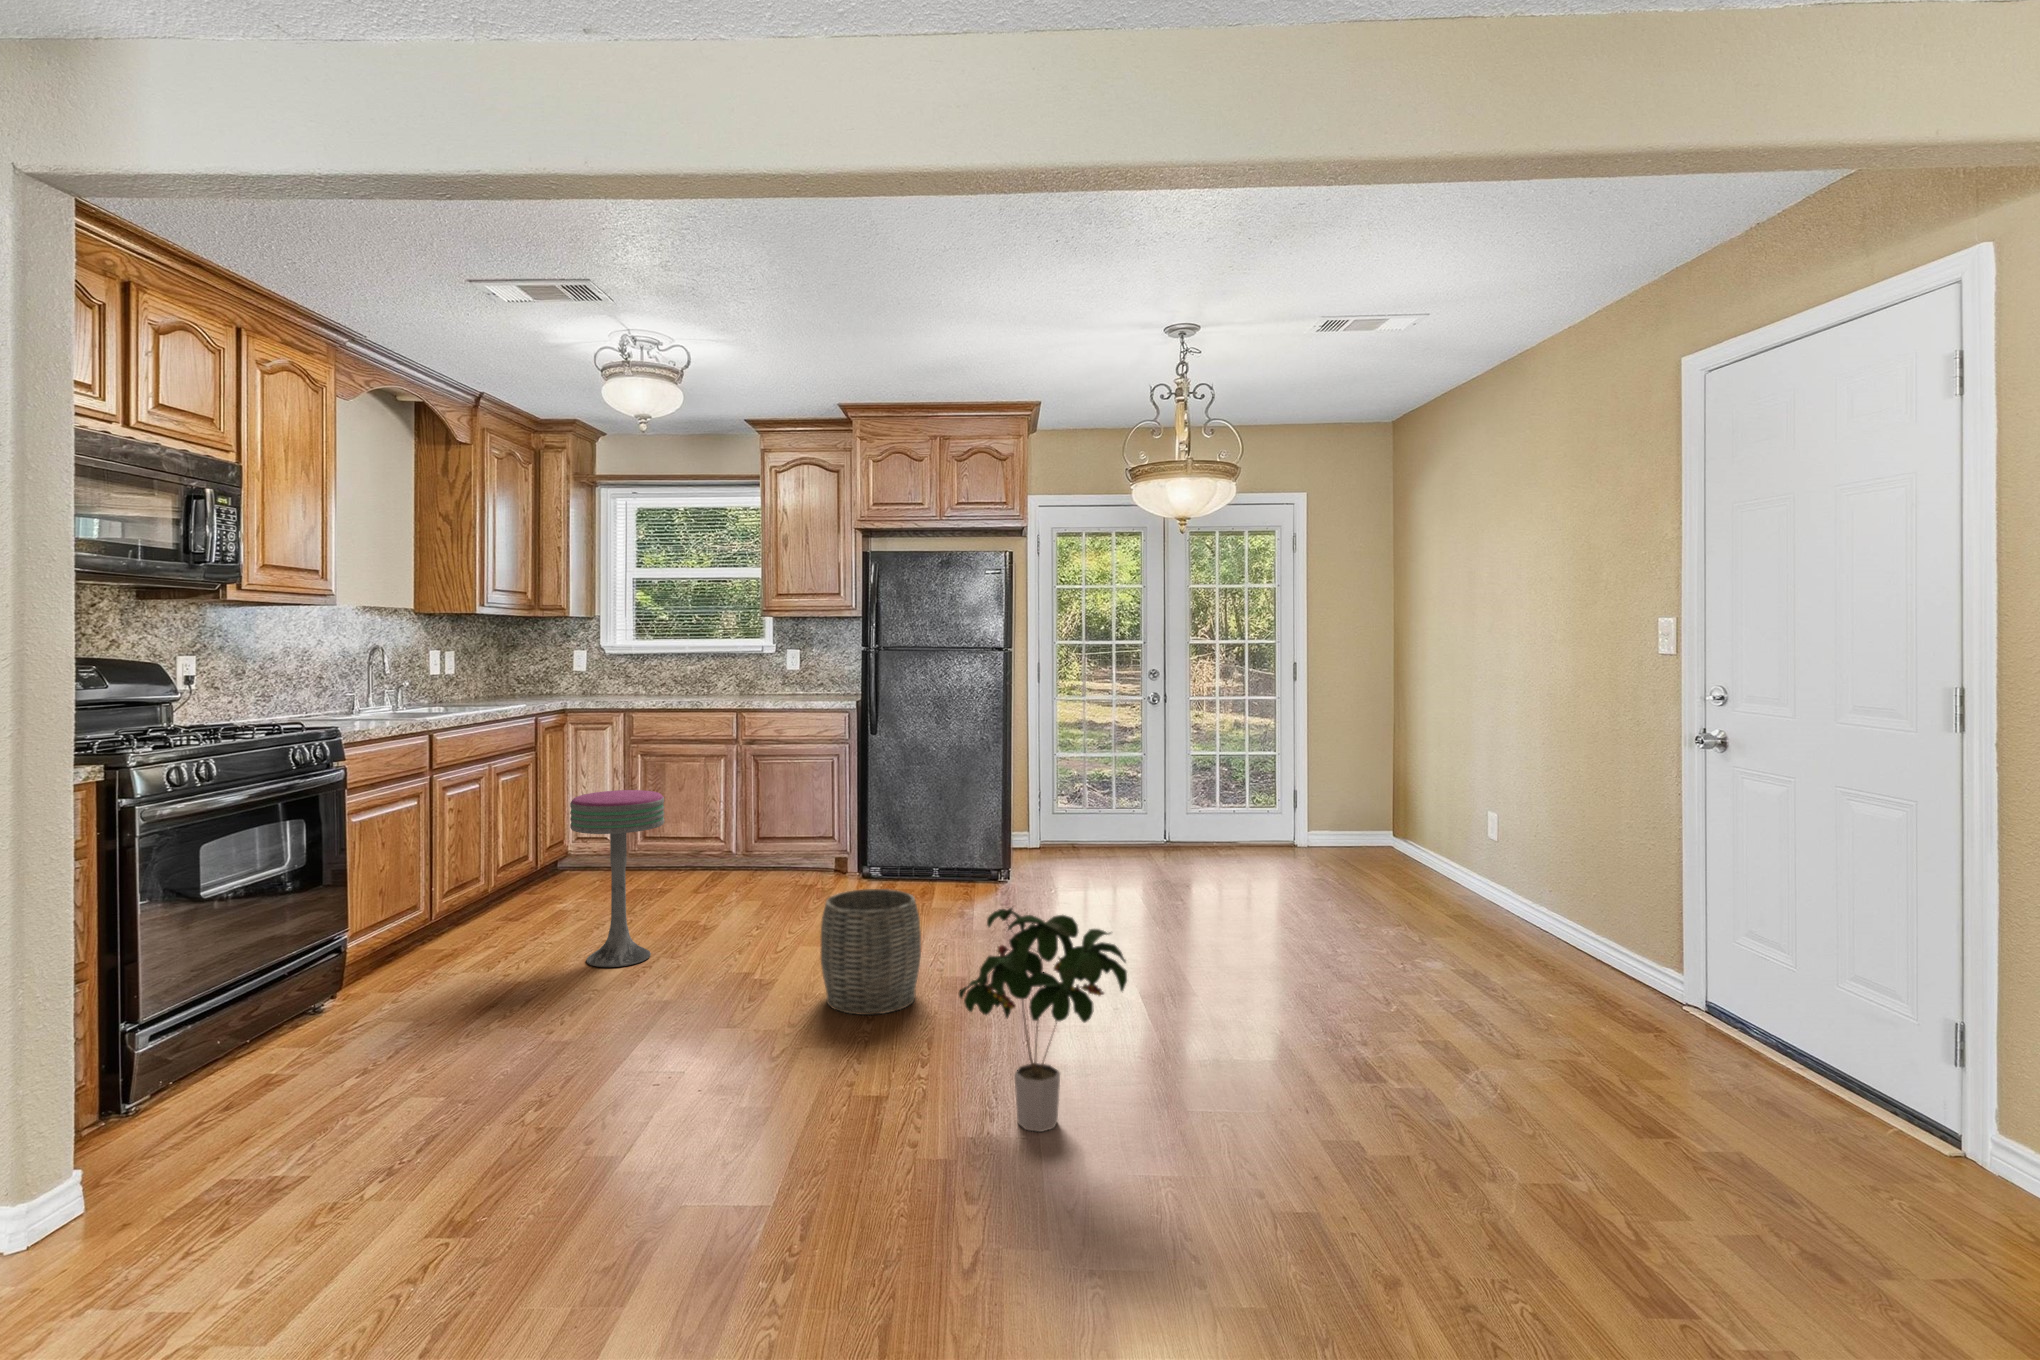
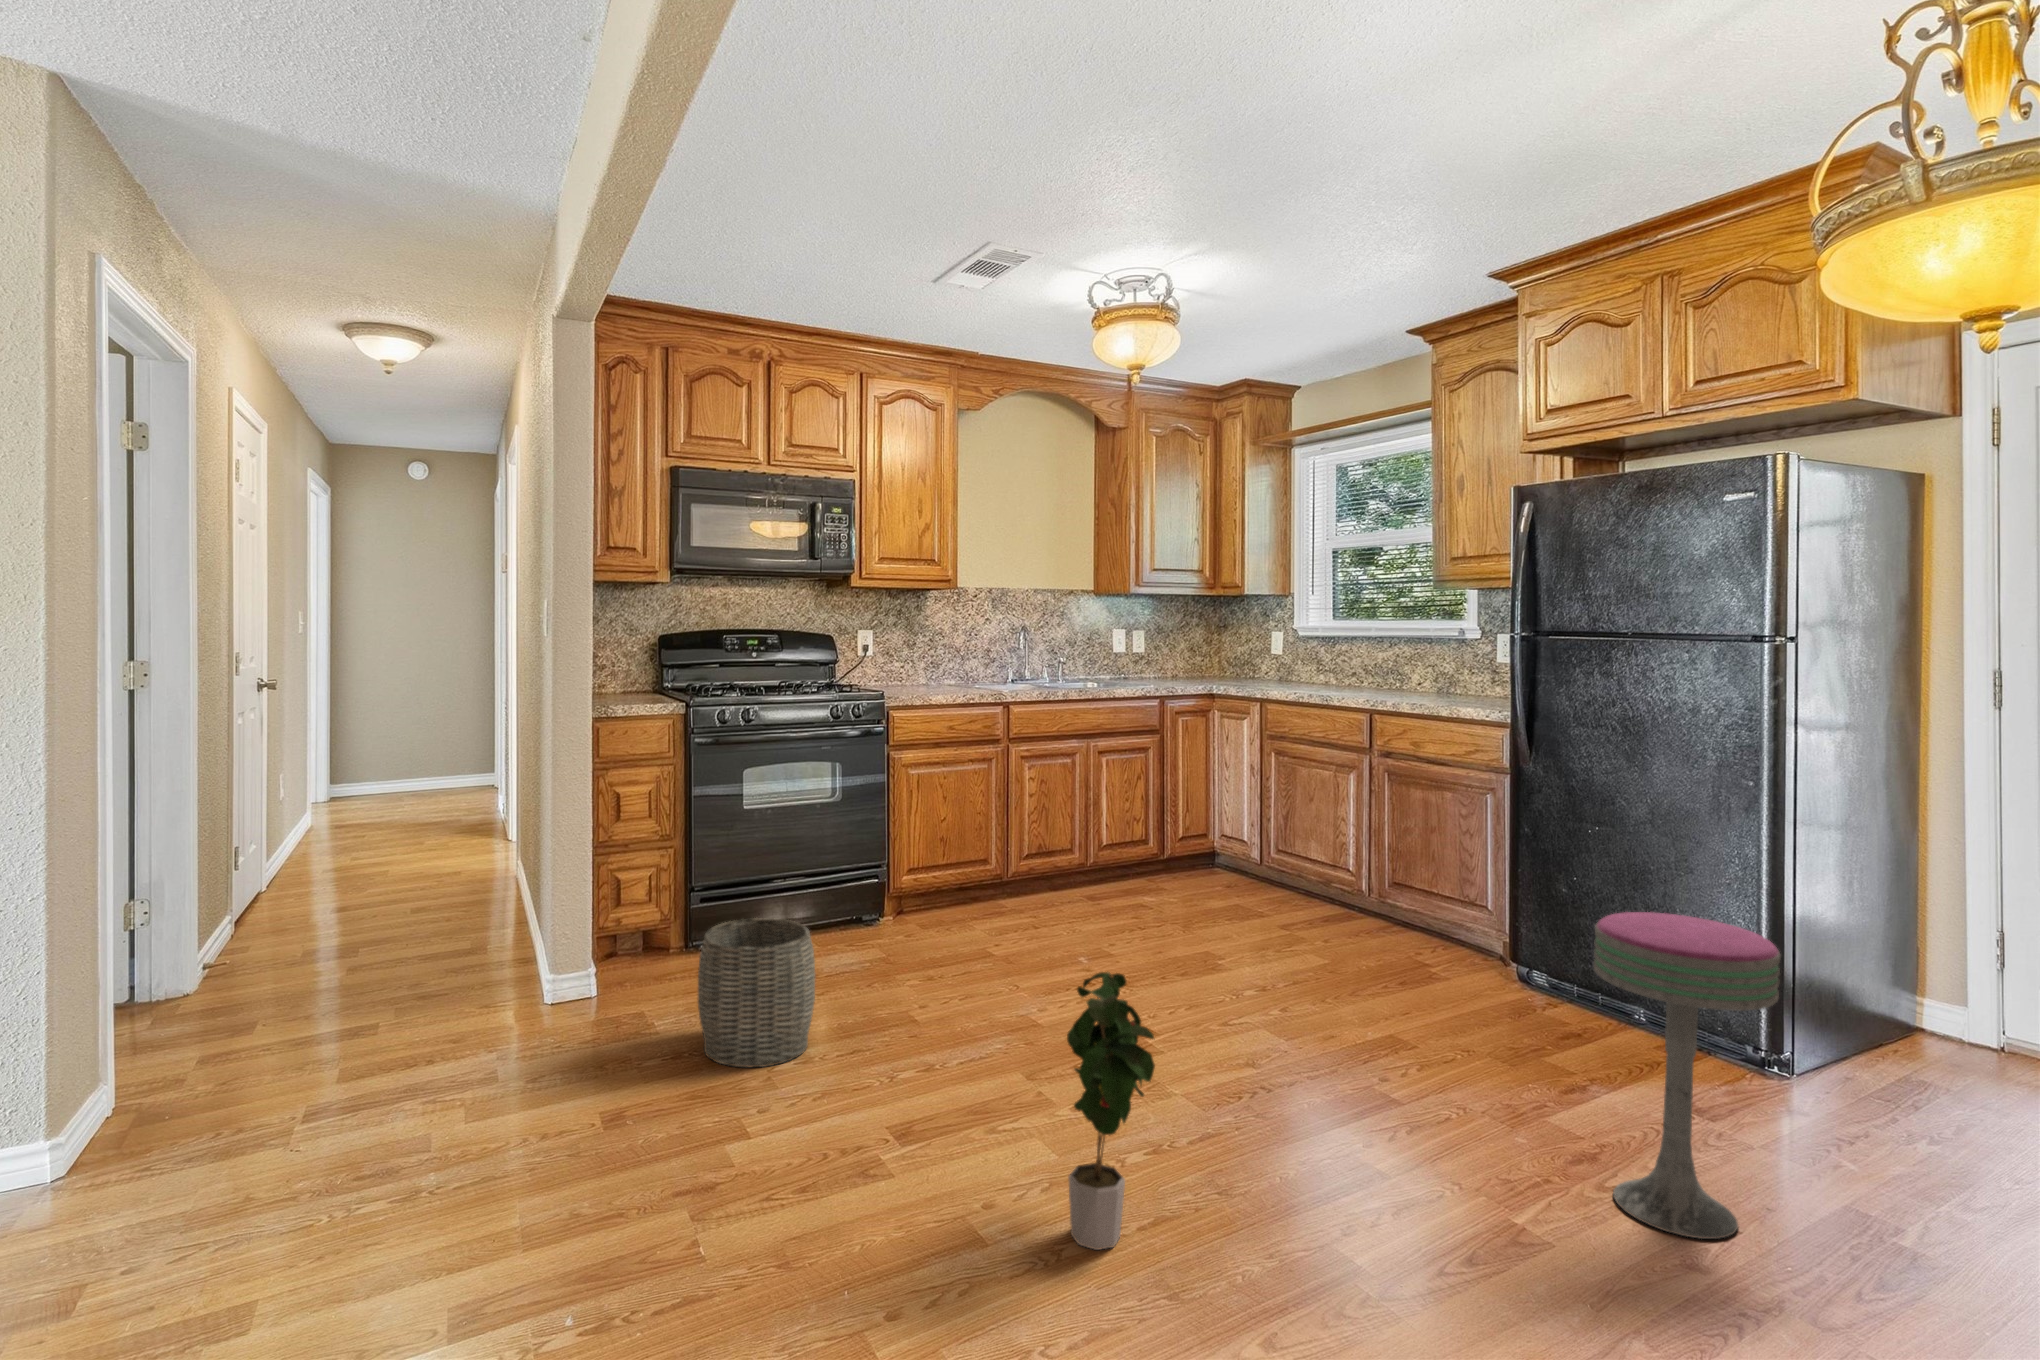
bar stool: present [570,790,664,967] -> present [1594,912,1780,1239]
woven basket: present [821,889,921,1015] -> present [698,918,815,1067]

